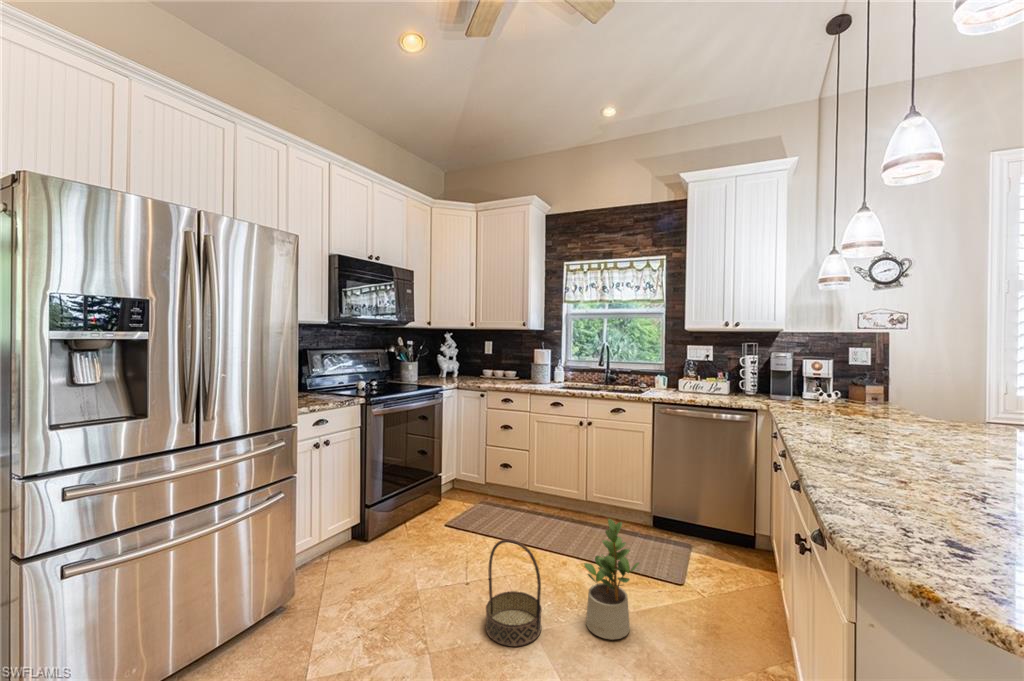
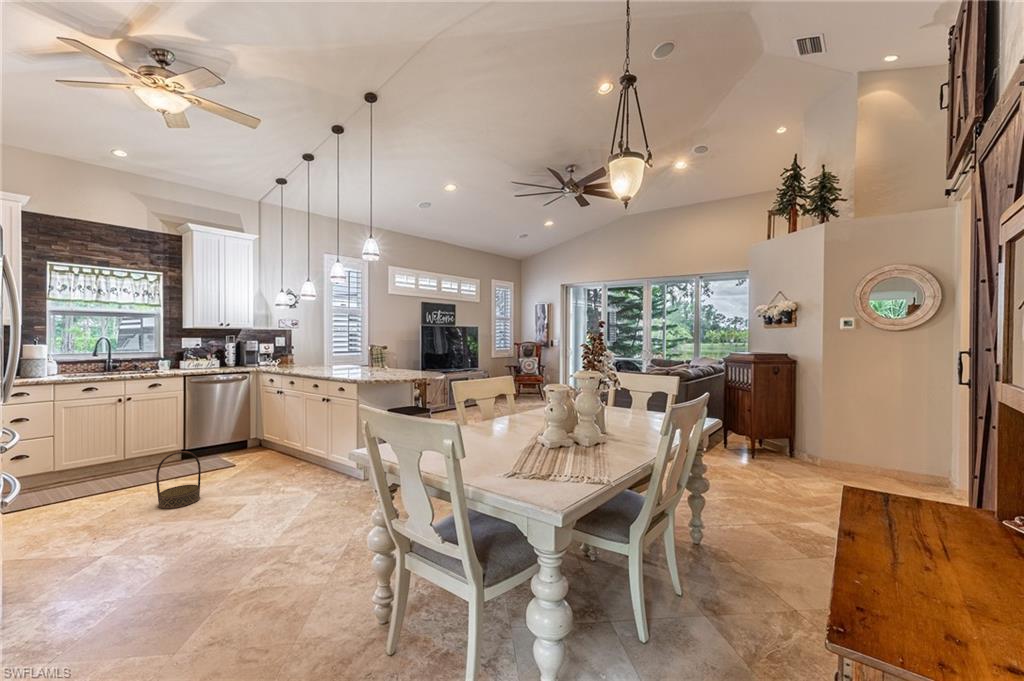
potted plant: present [584,519,639,640] -> none [207,426,243,485]

